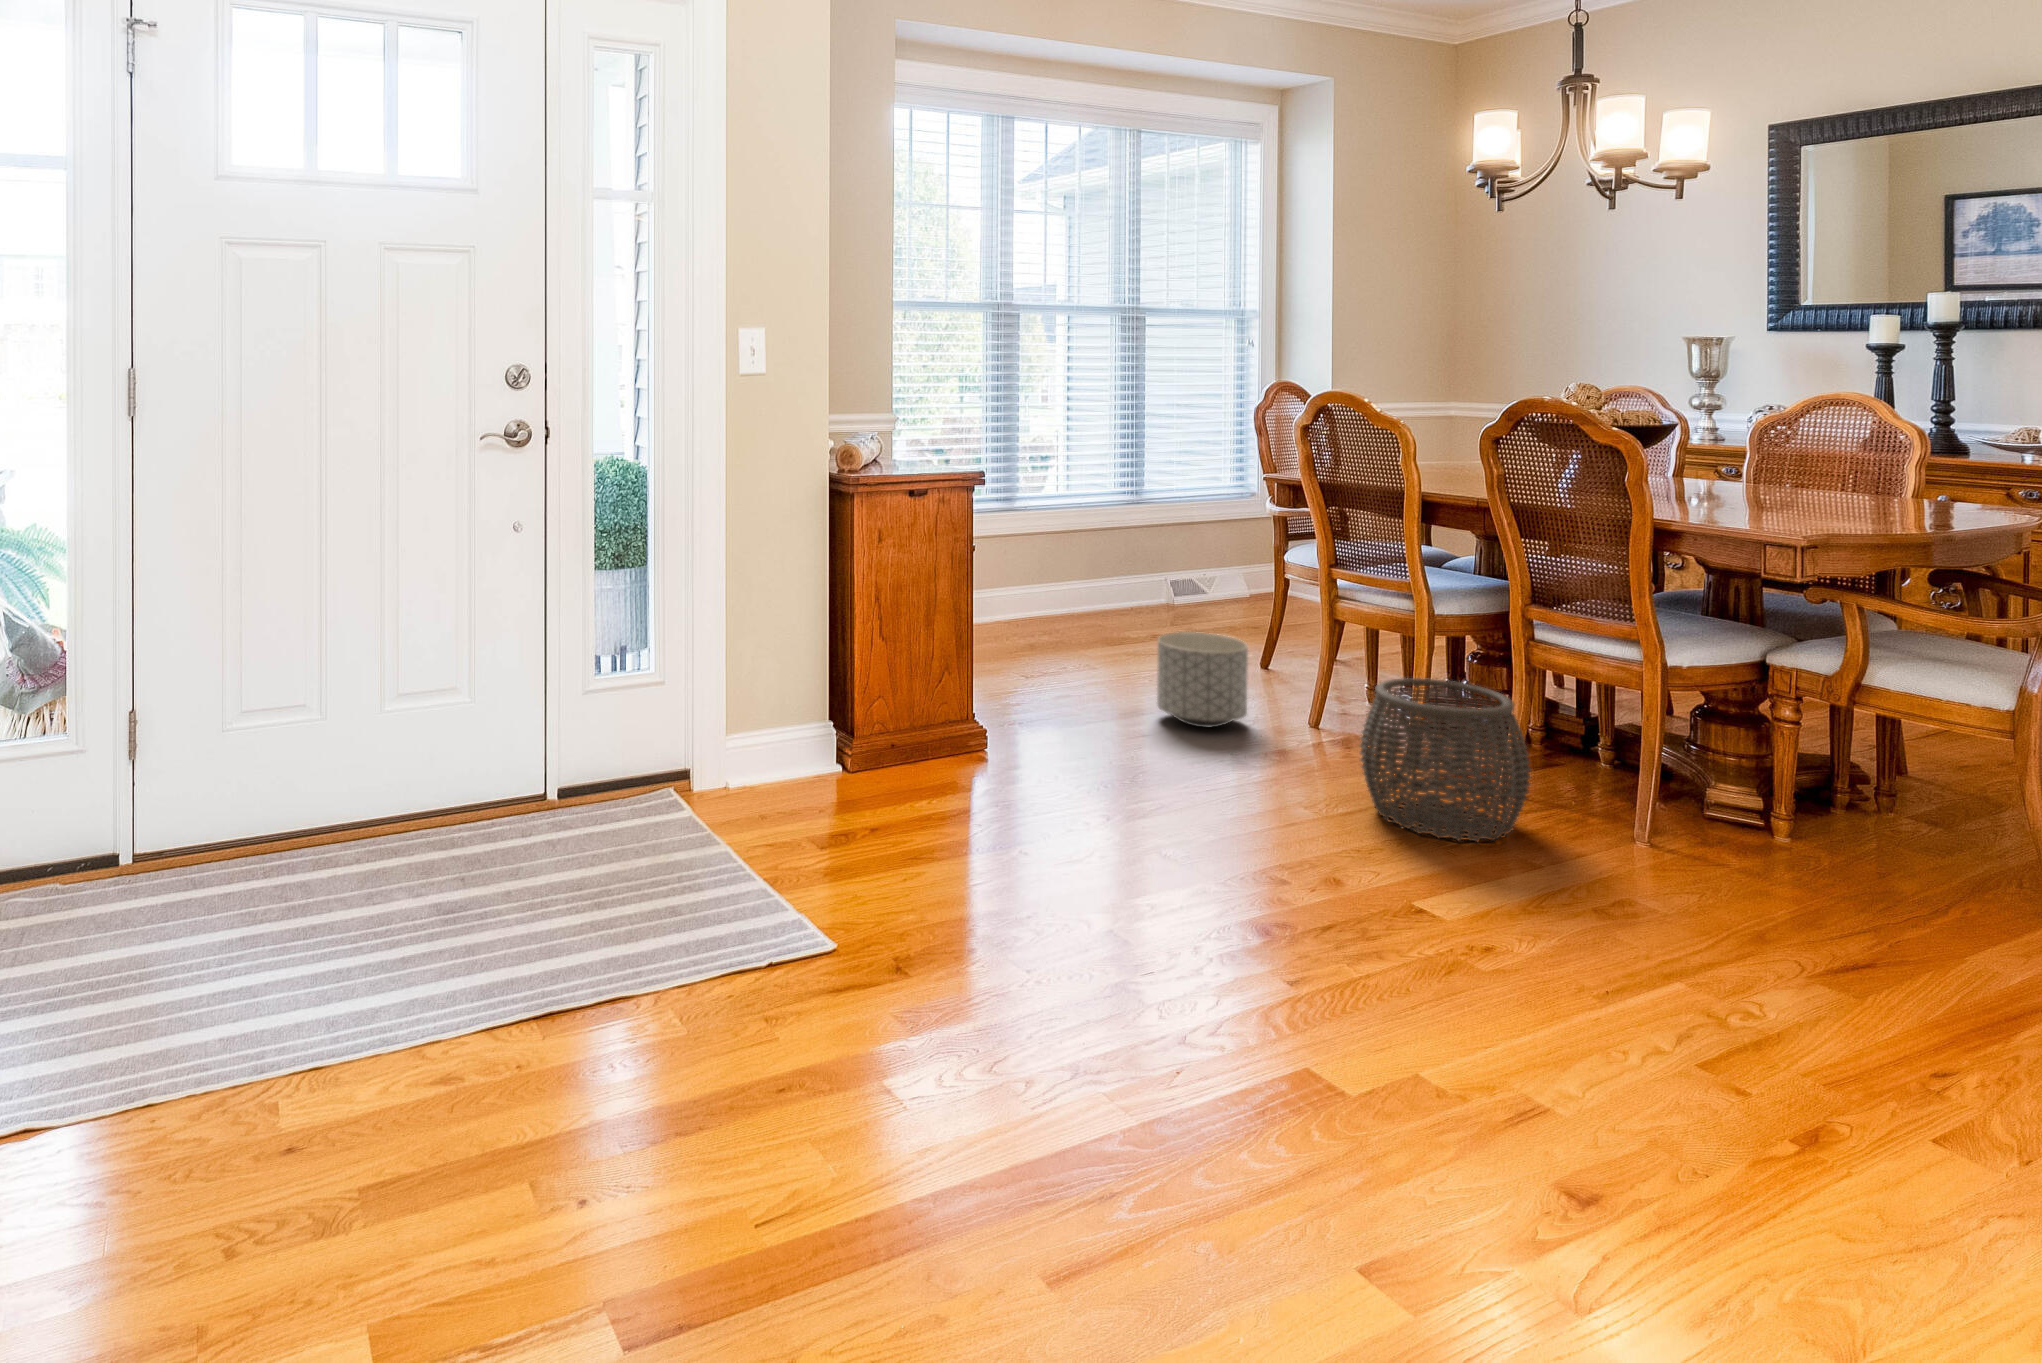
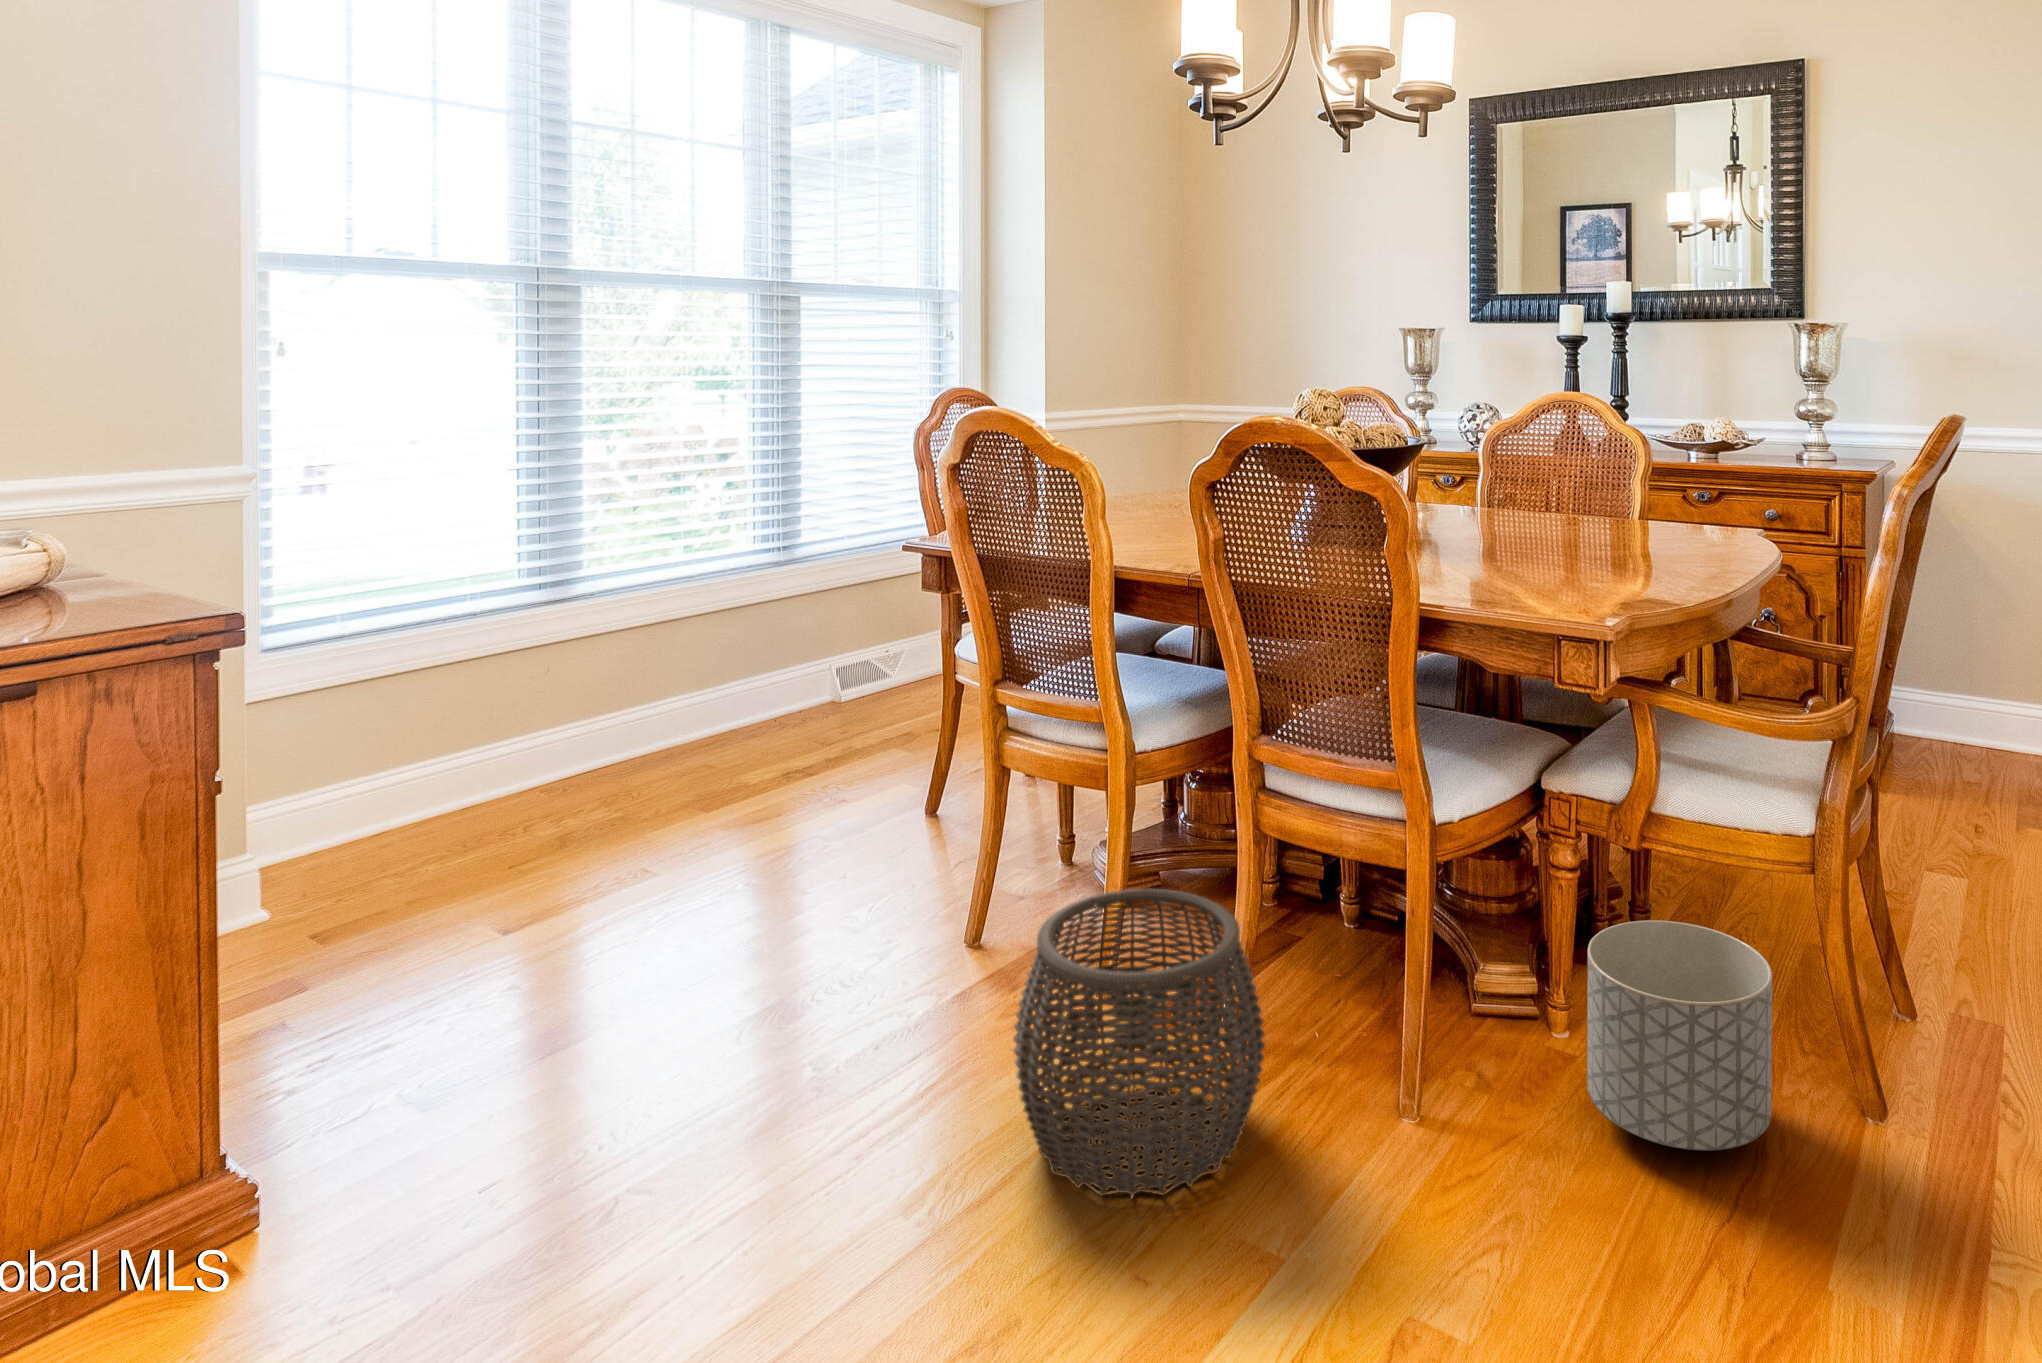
planter: present [1157,632,1248,728] -> present [1587,920,1772,1151]

